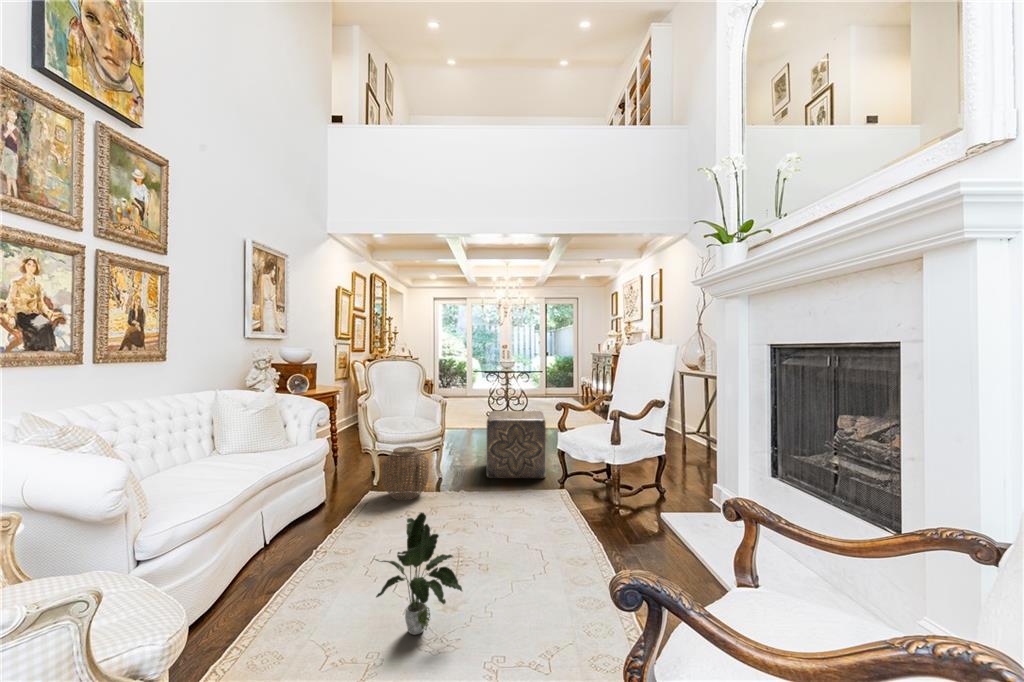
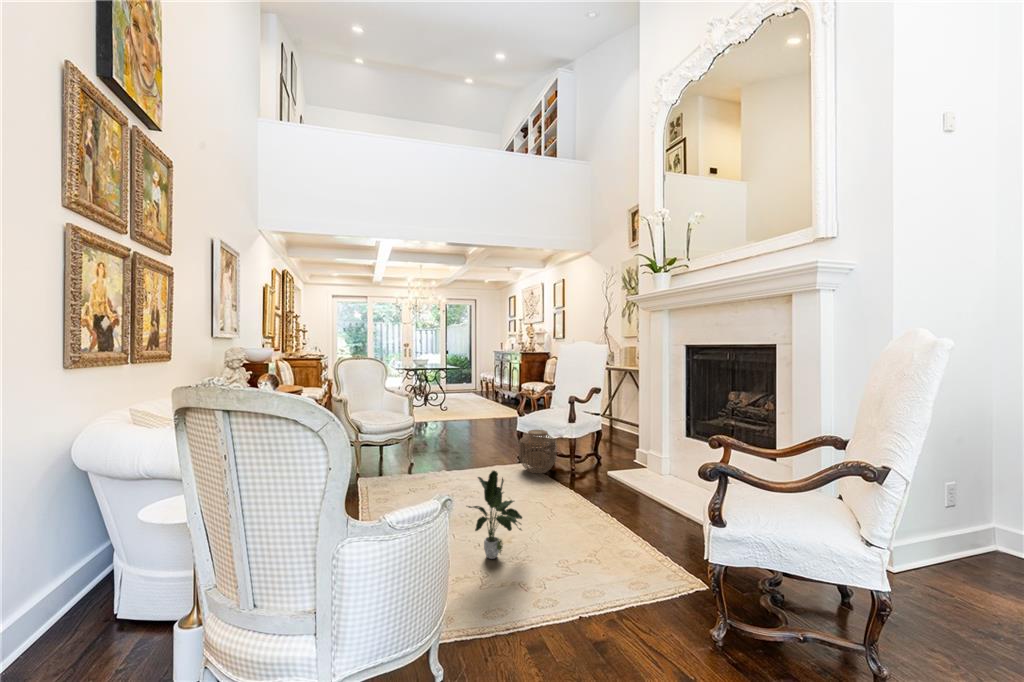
ottoman: present [487,411,546,478] -> none [445,401,502,460]
woven basket: present [382,446,429,500] -> present [519,430,557,473]

